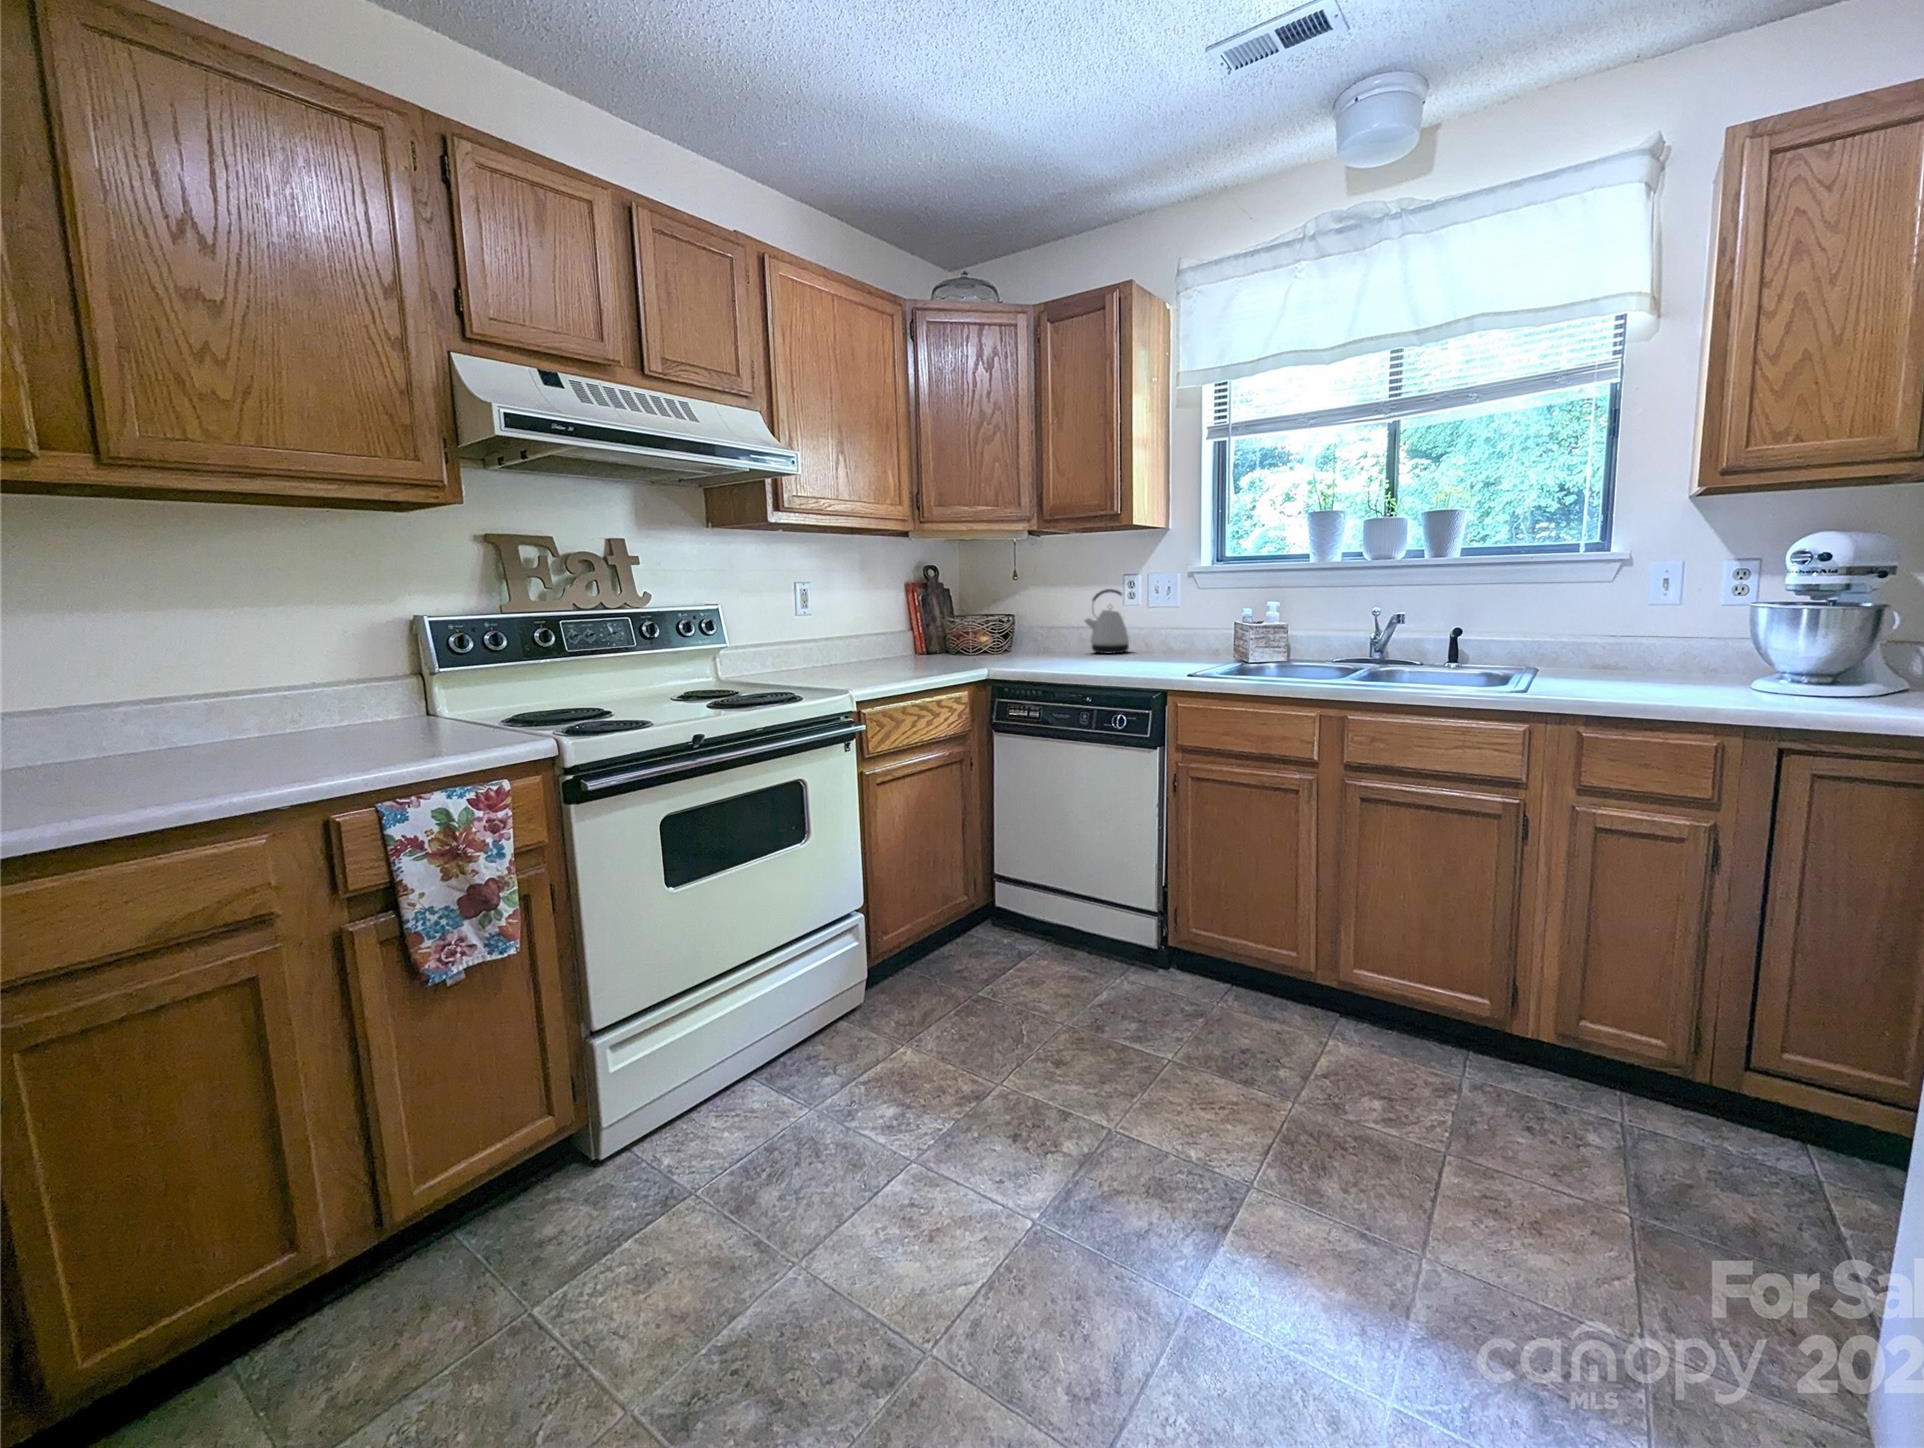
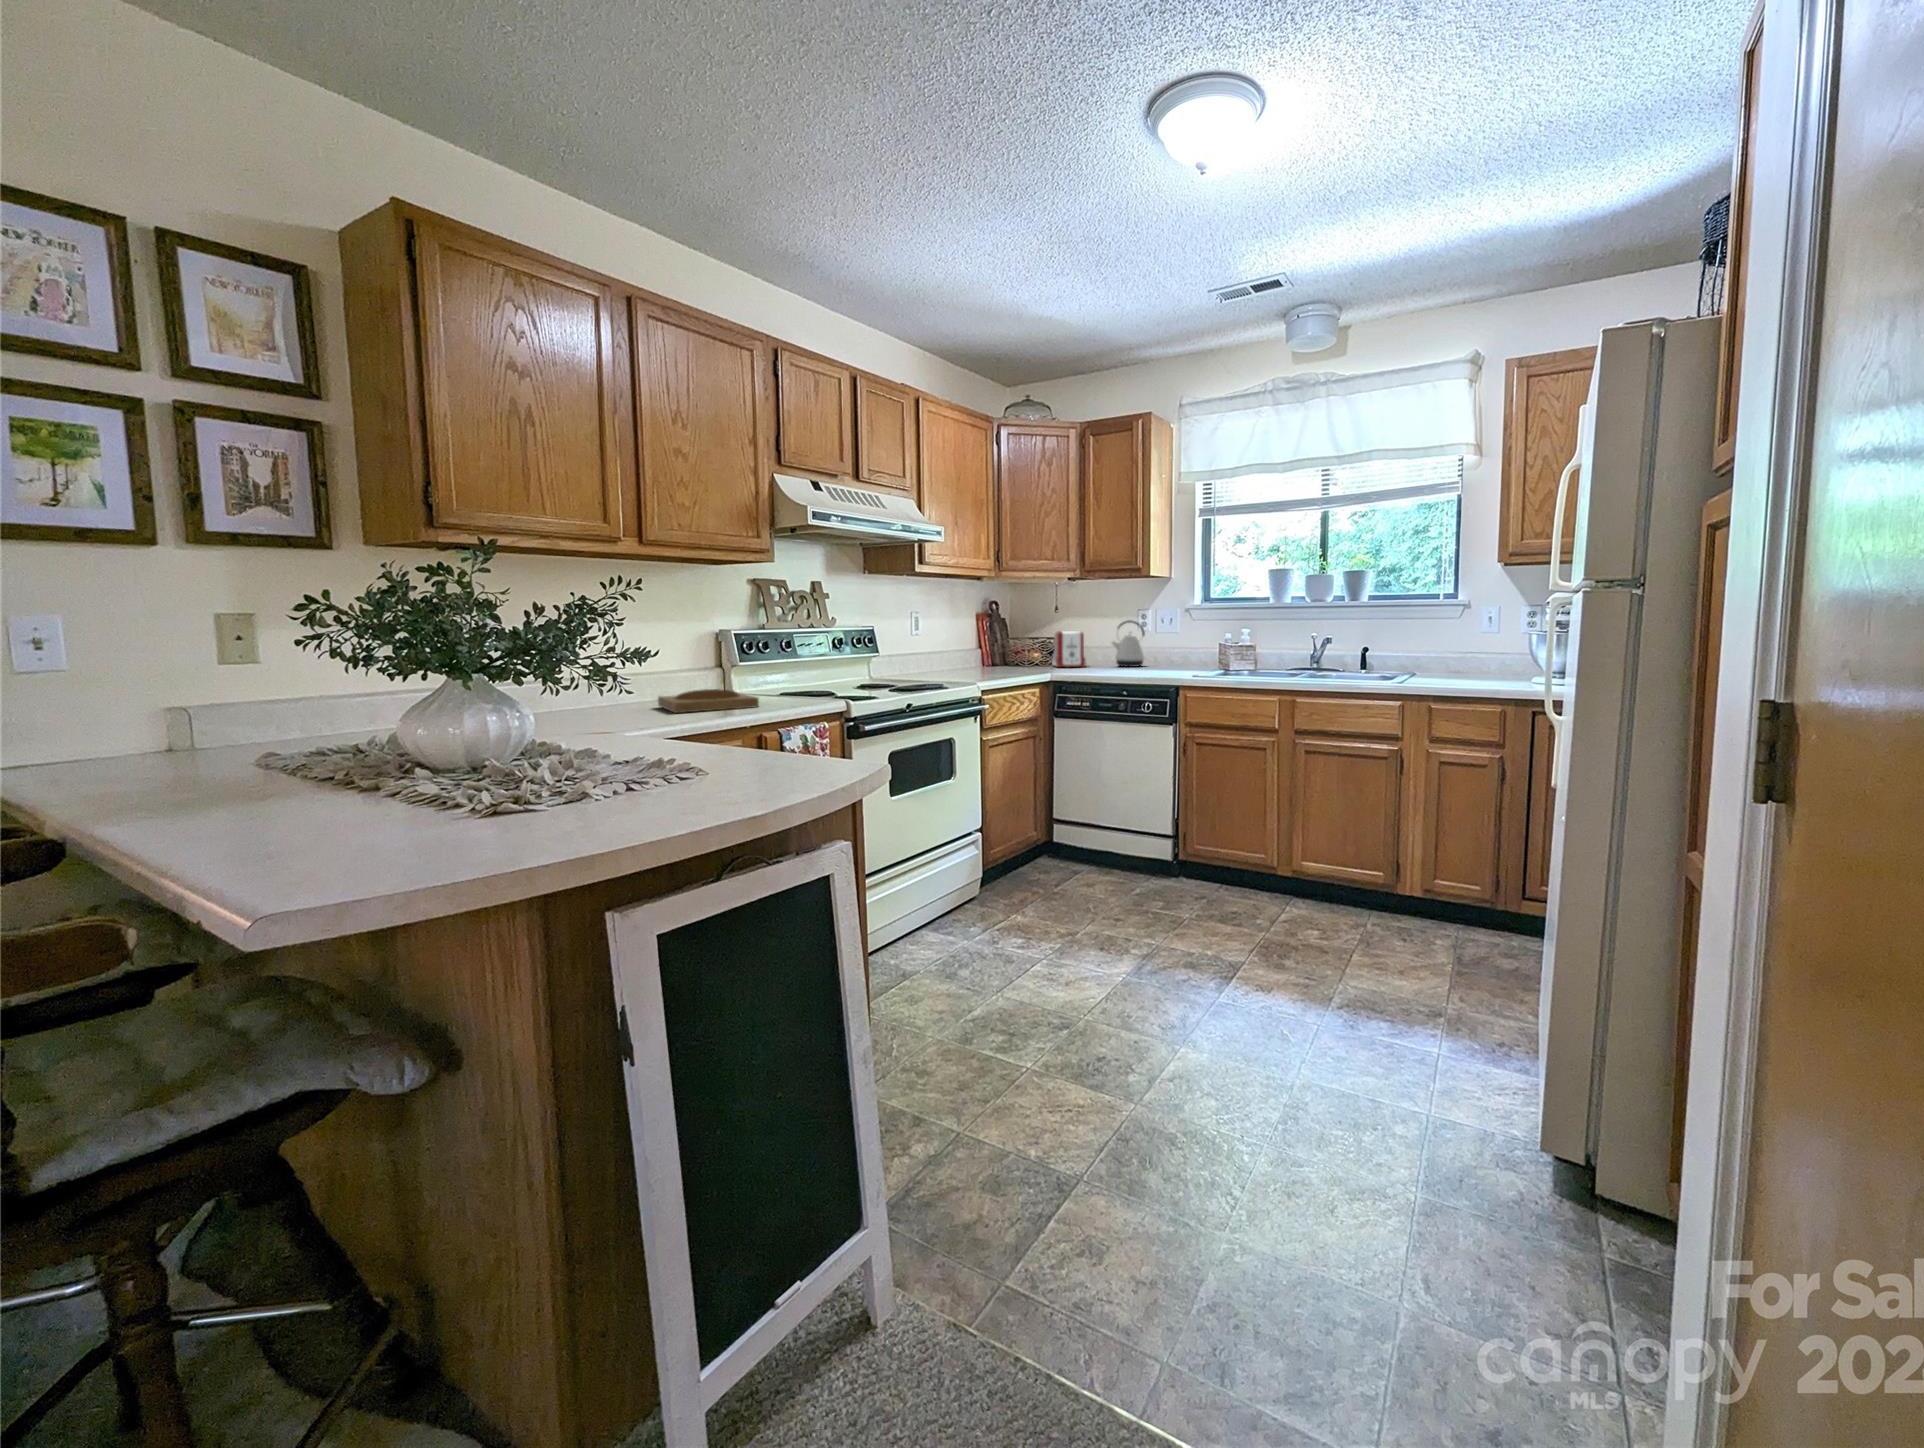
toaster: none [1009,604,1052,654] -> present [1053,631,1086,667]
tray: none [149,725,380,784] -> present [658,689,759,713]

